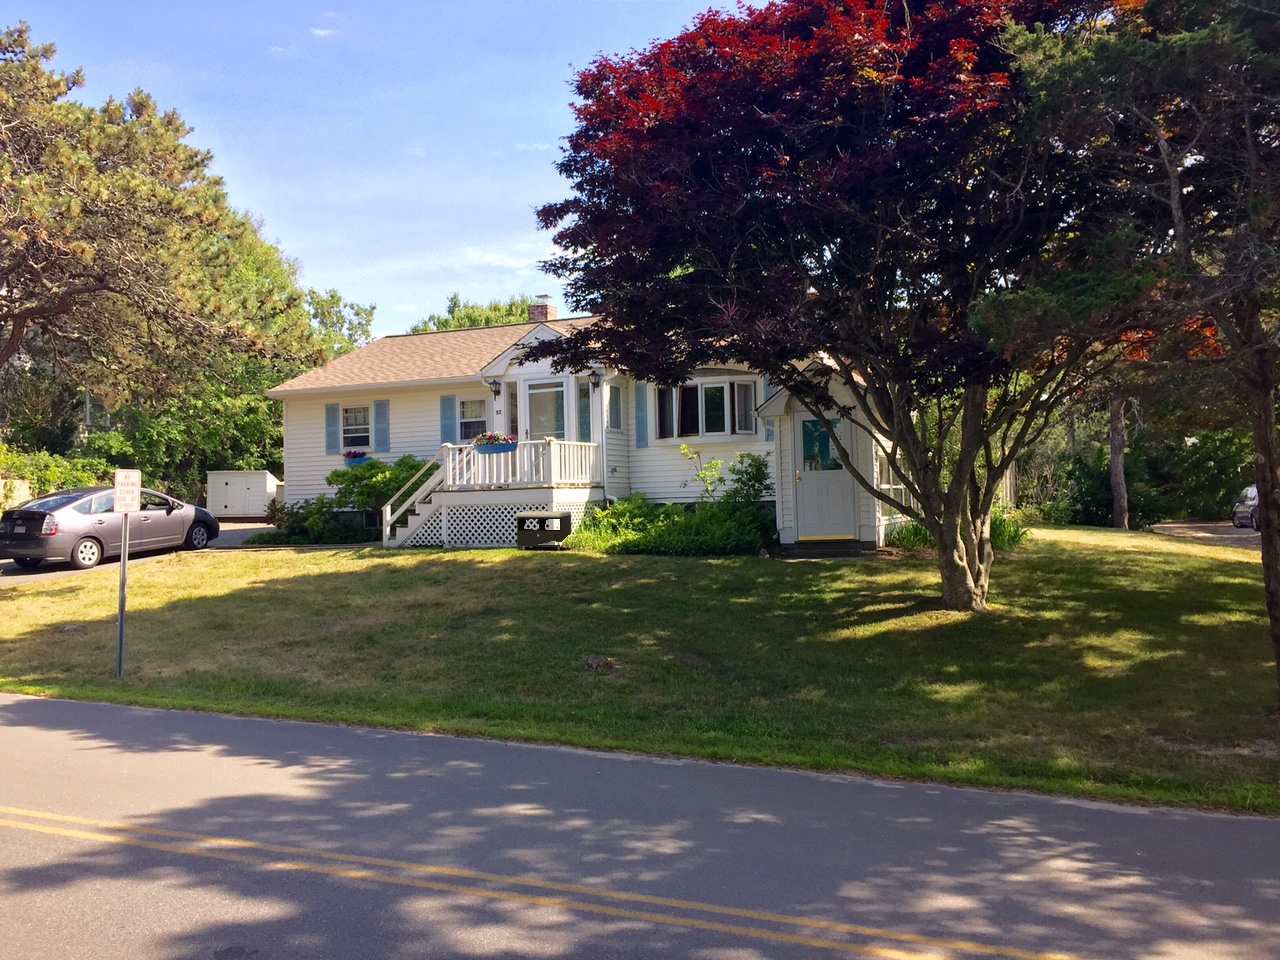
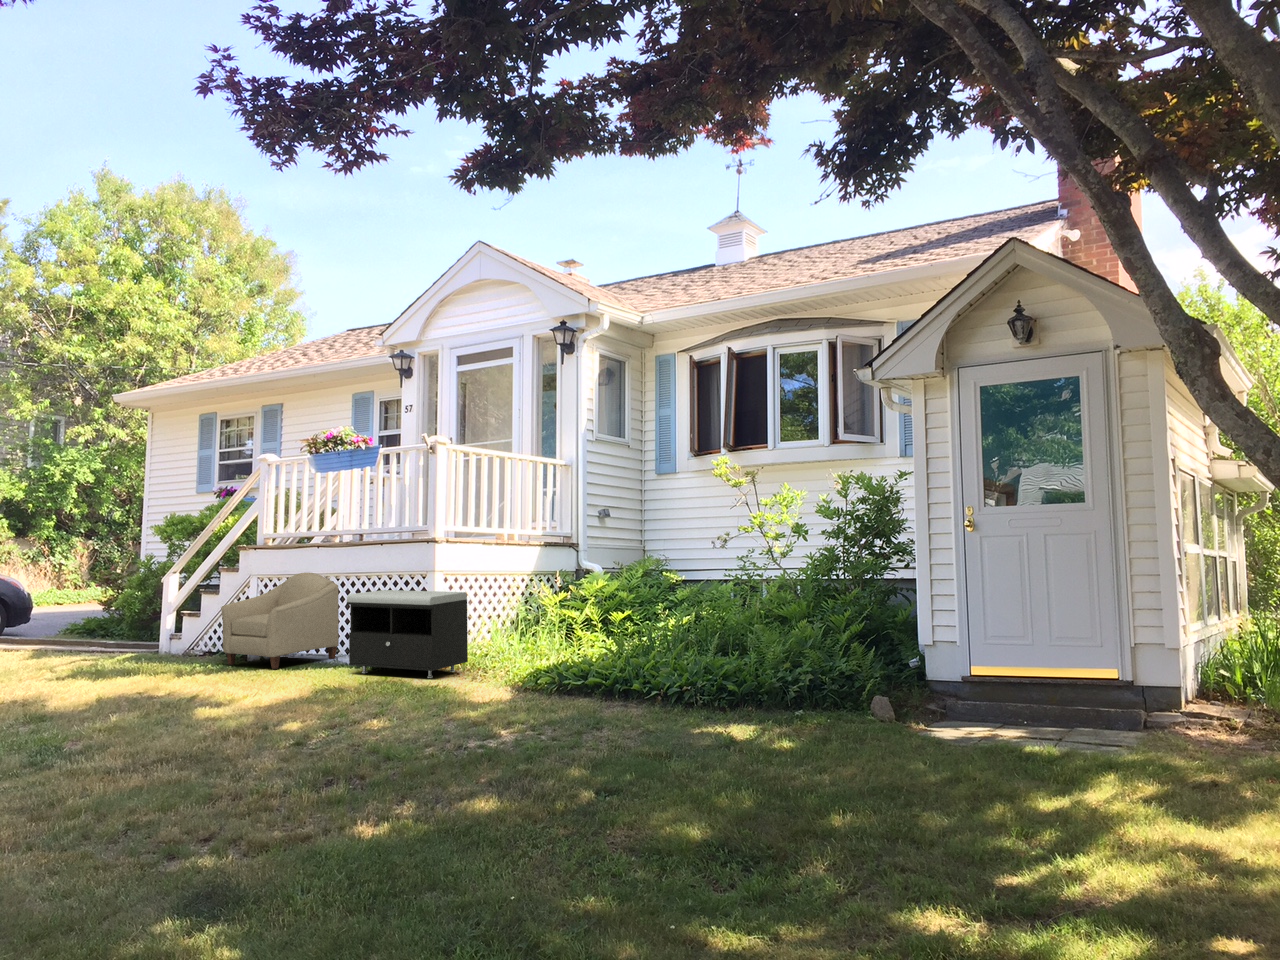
chair: none [443,503,498,550] -> present [221,573,339,669]

